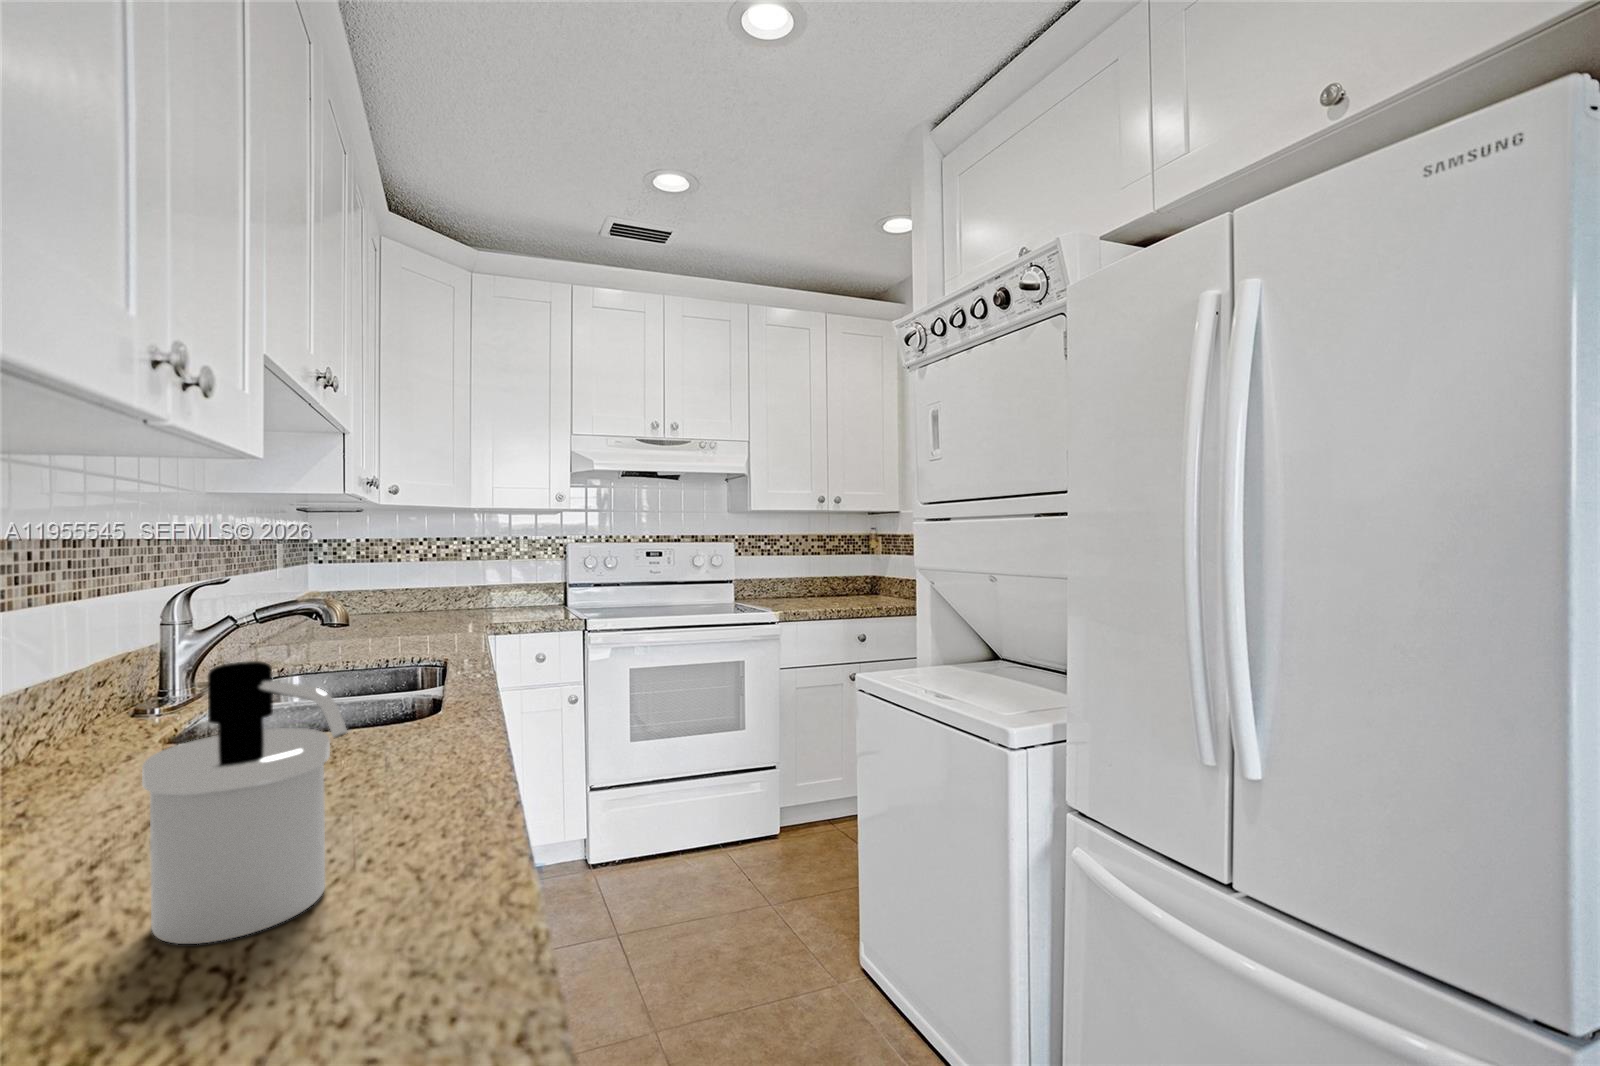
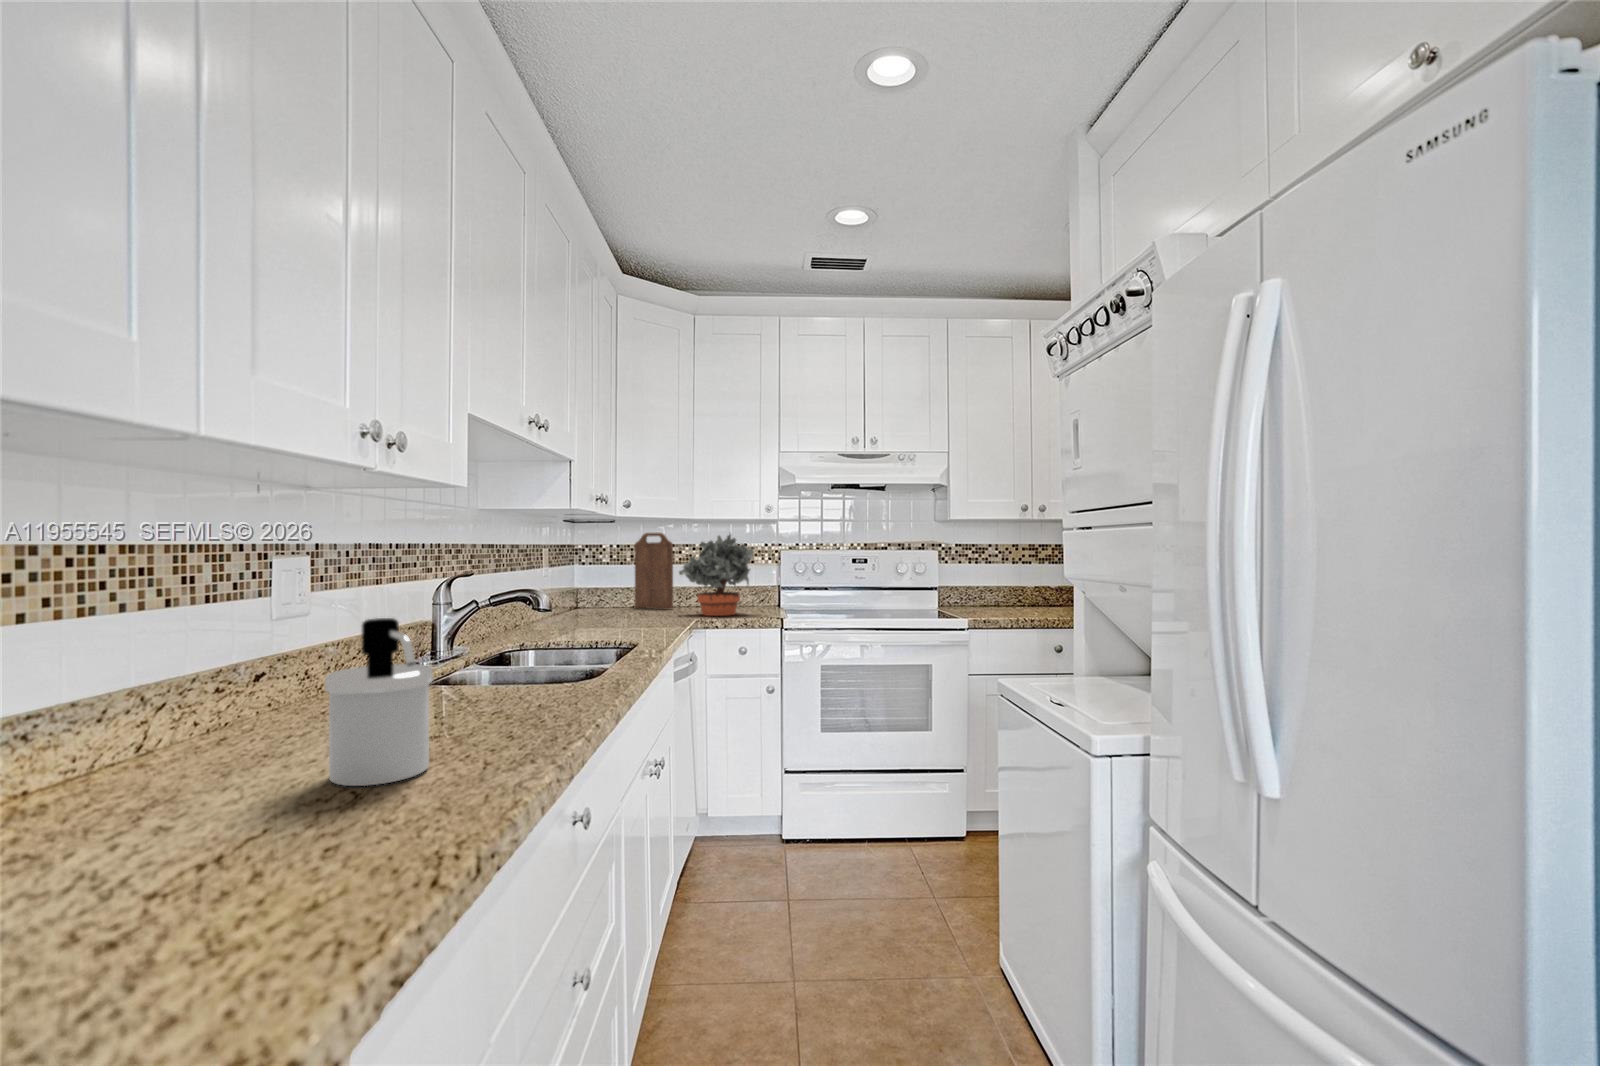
potted plant: none [458,523,550,620] -> present [679,534,753,616]
cutting board: none [391,524,444,614] -> present [635,532,673,609]

